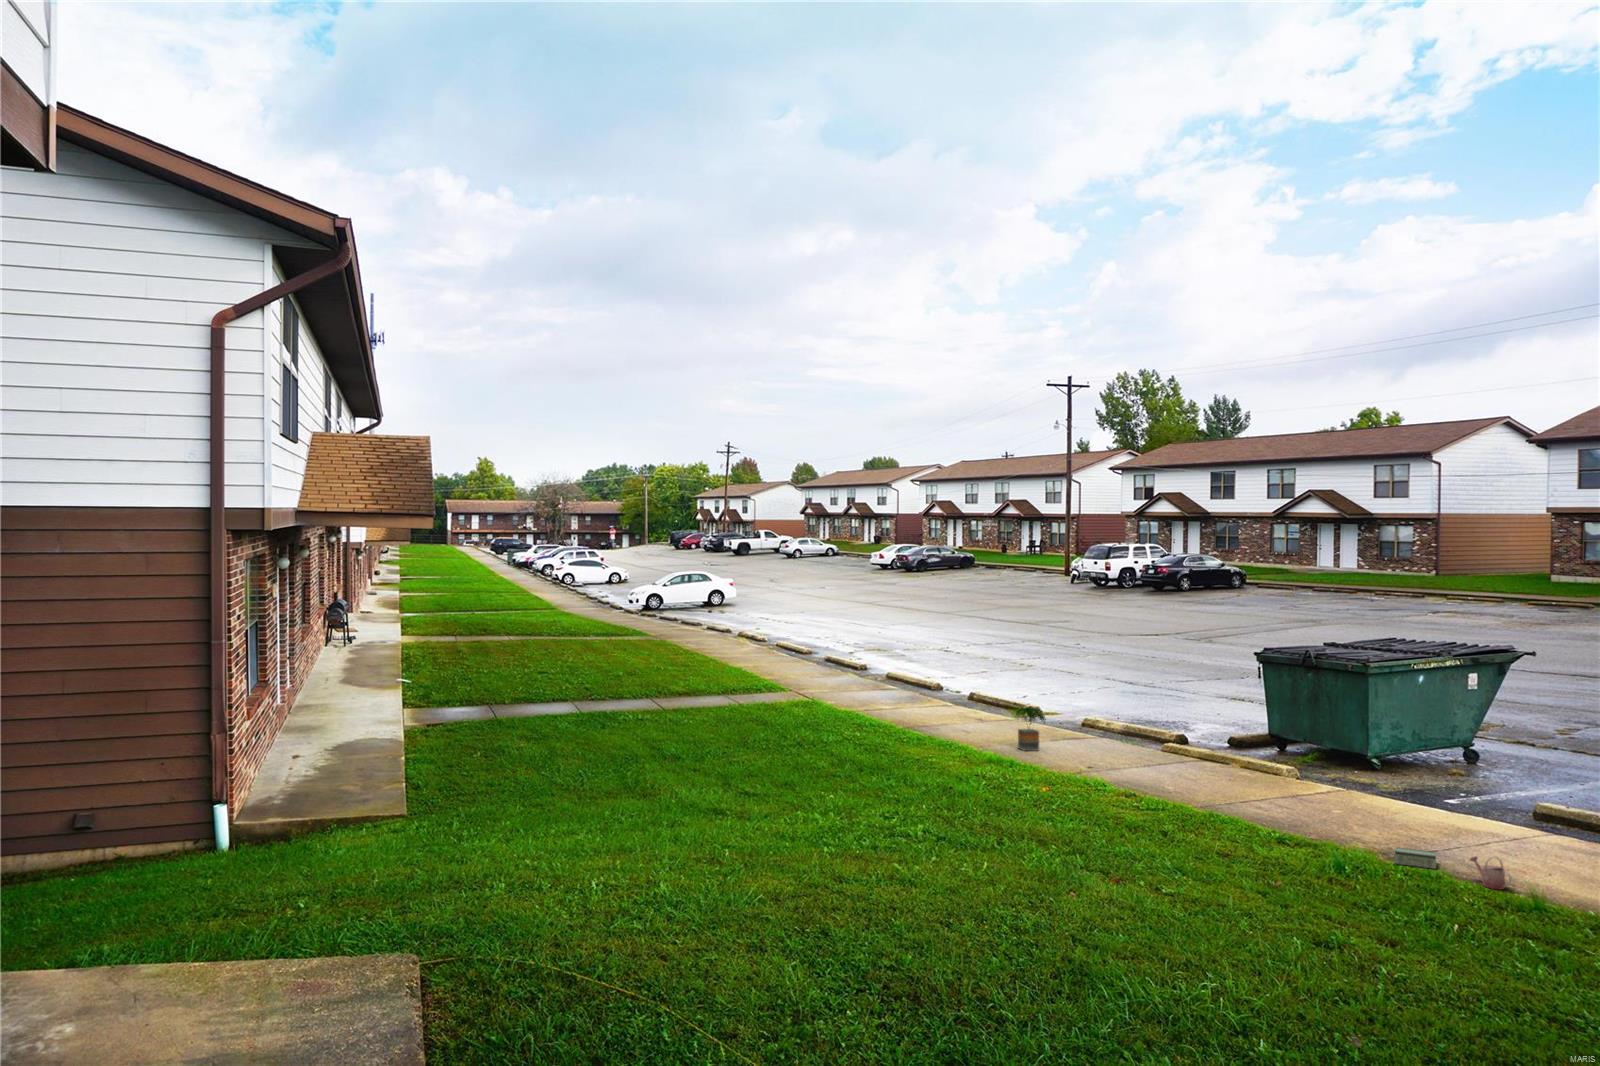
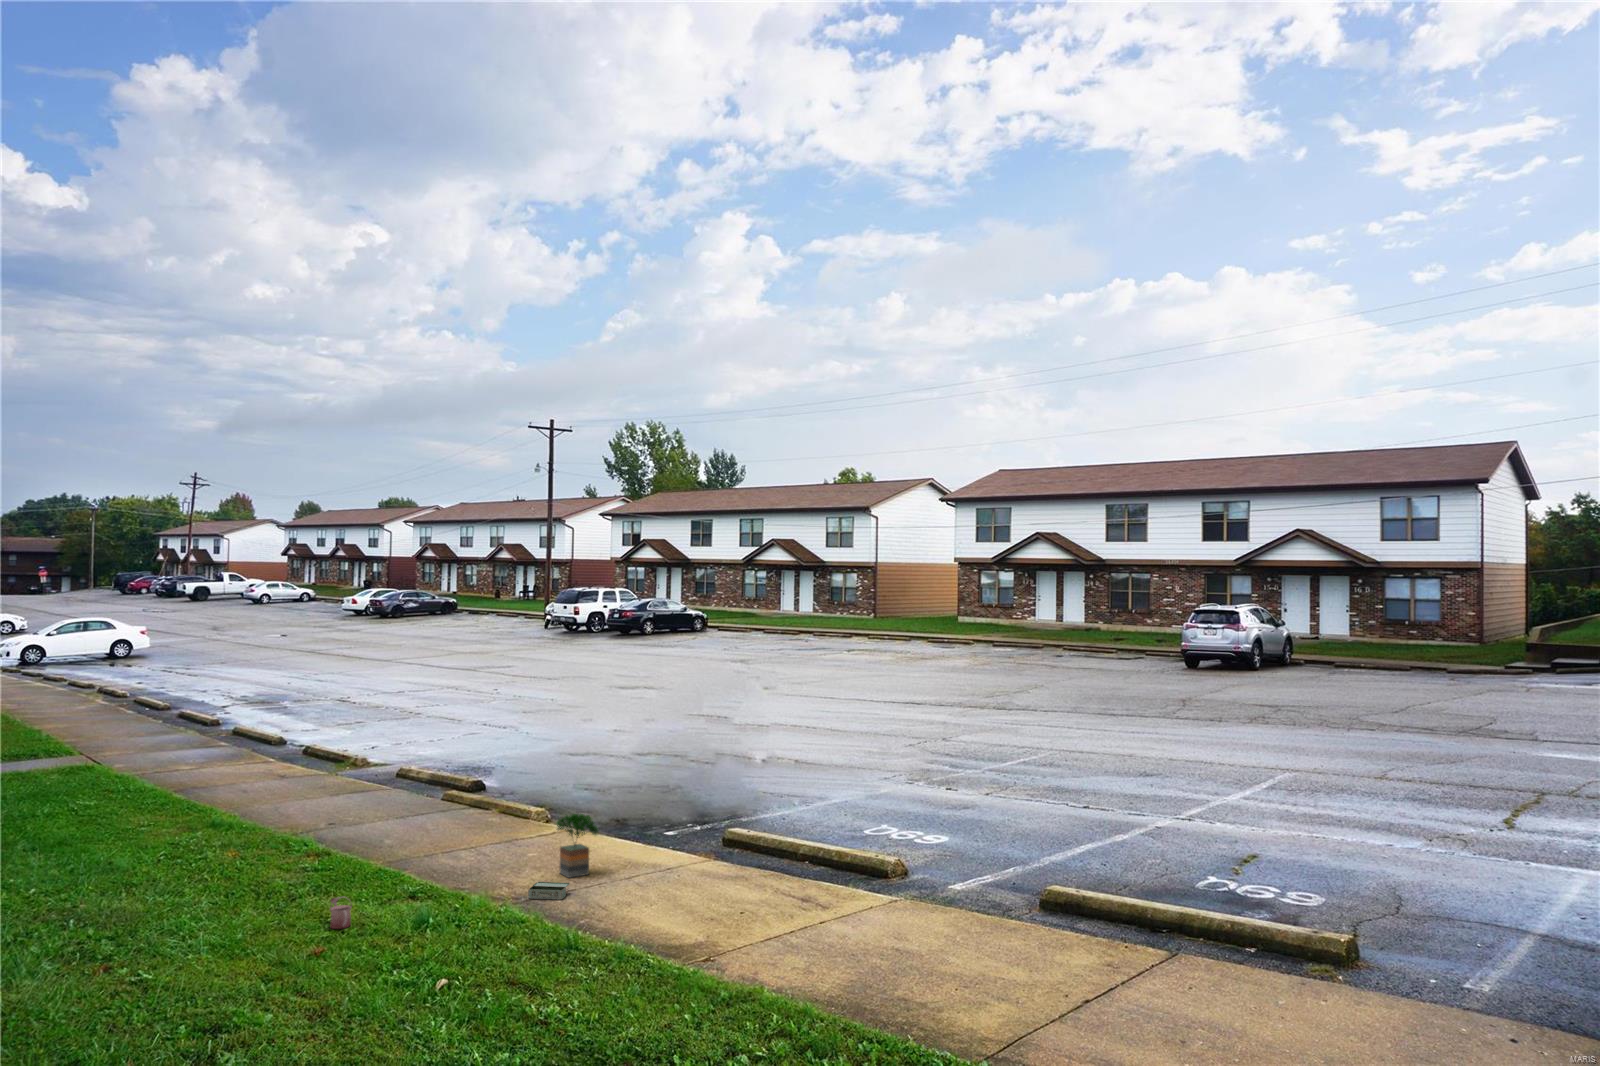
potted tree: present [1016,707,1046,751] -> present [556,814,599,878]
watering can: present [1470,857,1511,889] -> present [330,898,352,929]

